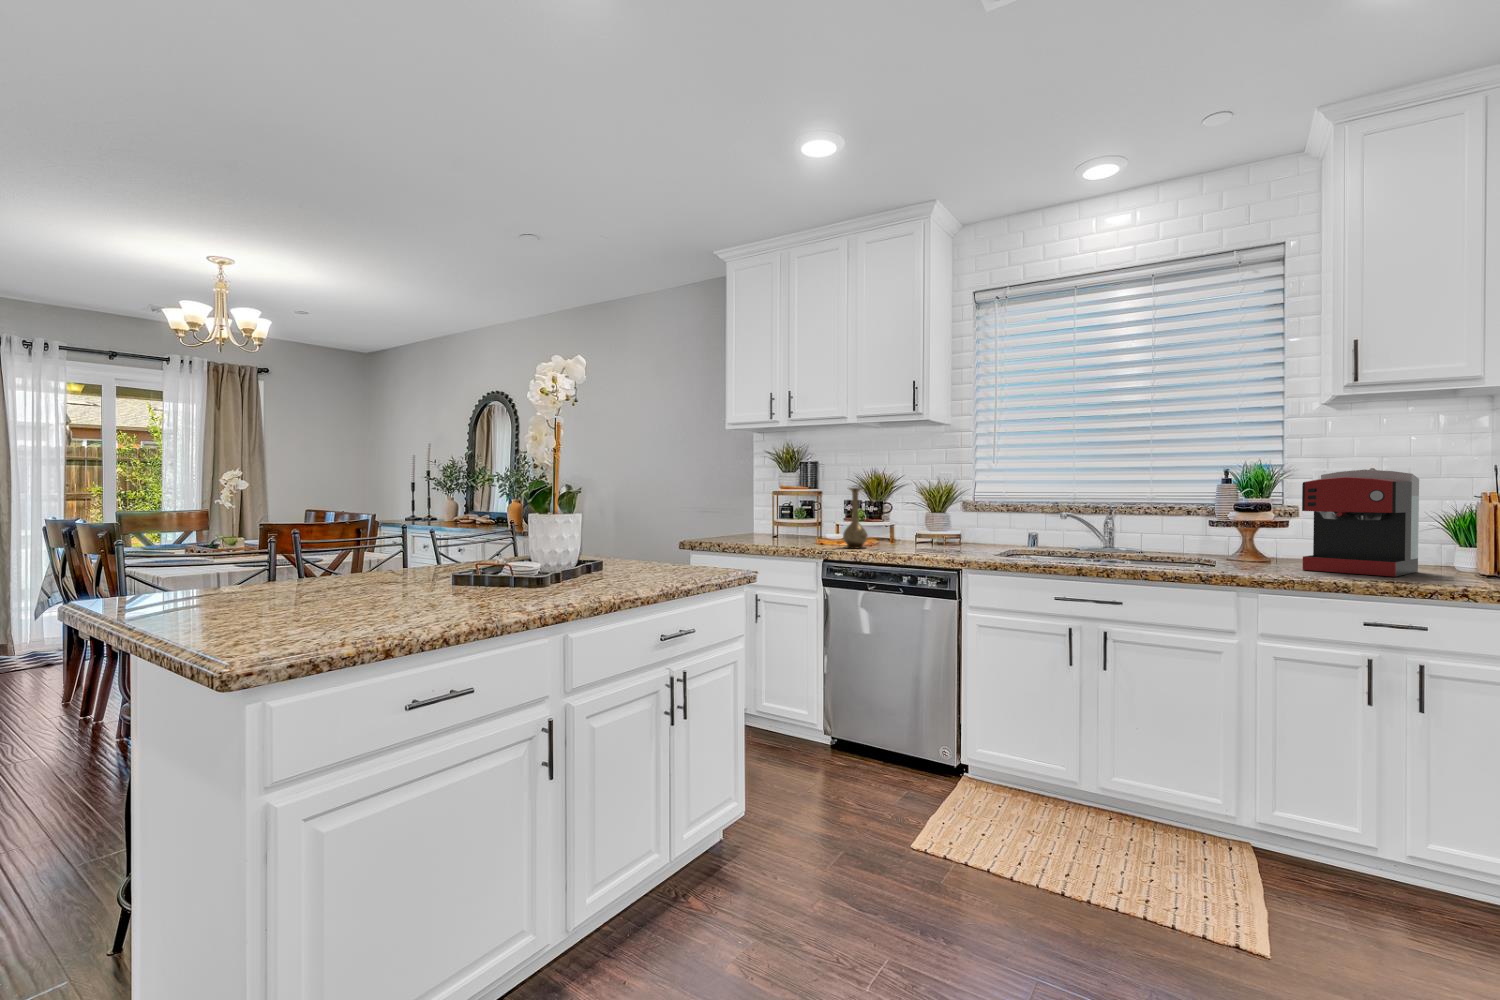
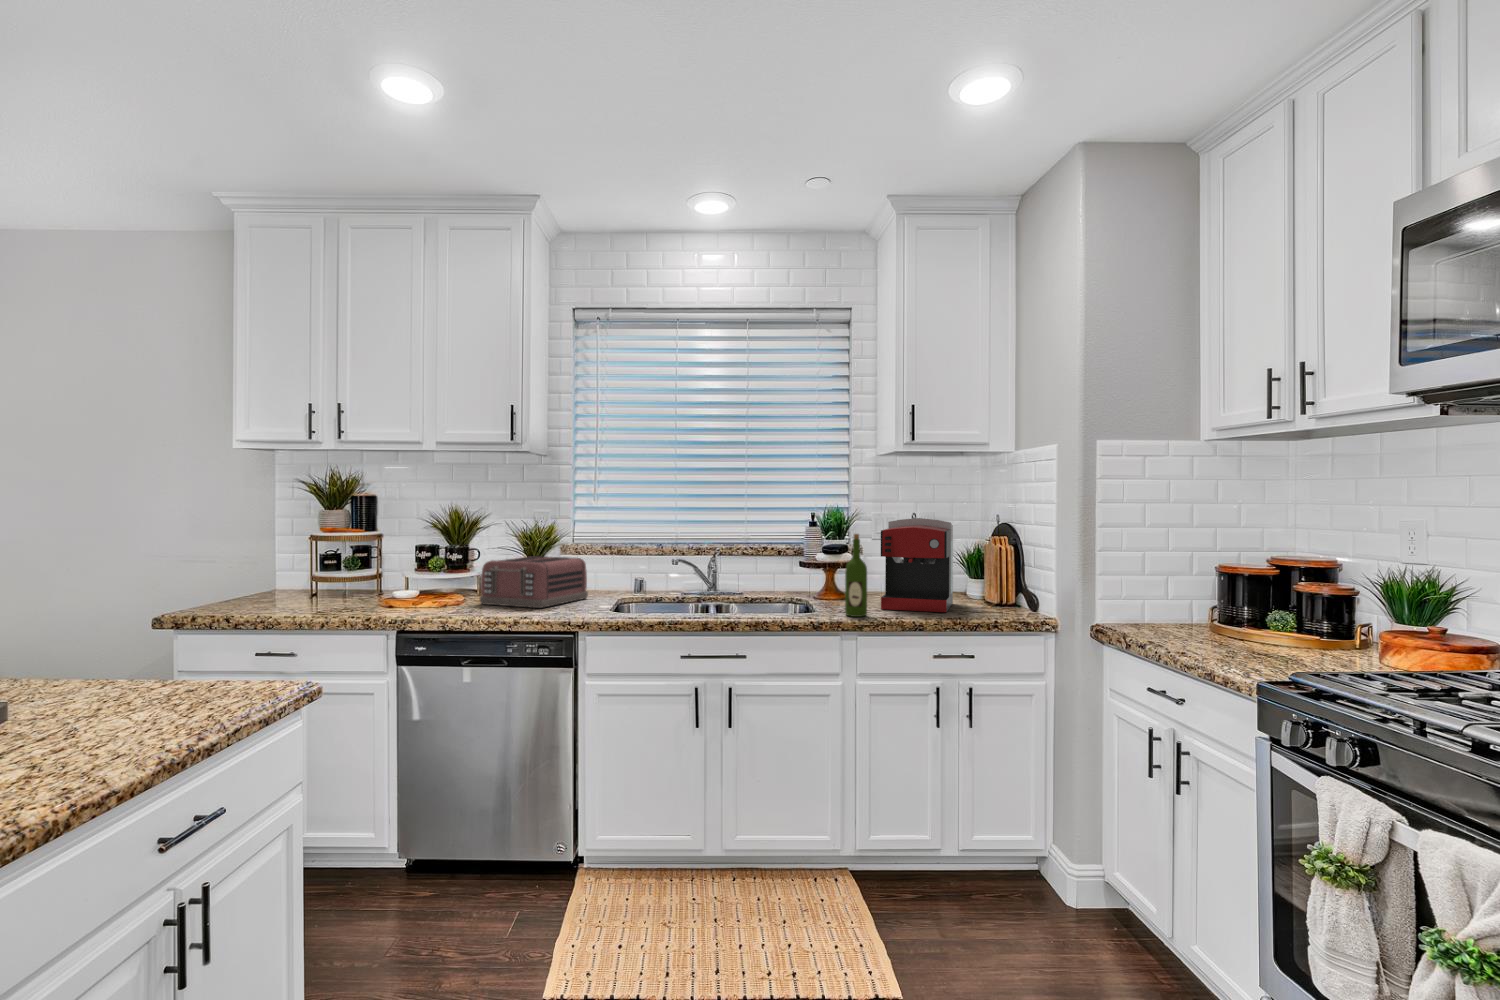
wine bottle: none [1248,483,1276,573] -> present [845,534,867,617]
vase: present [843,488,868,548] -> none [422,536,455,613]
toaster: none [889,510,982,550] -> present [480,556,588,608]

